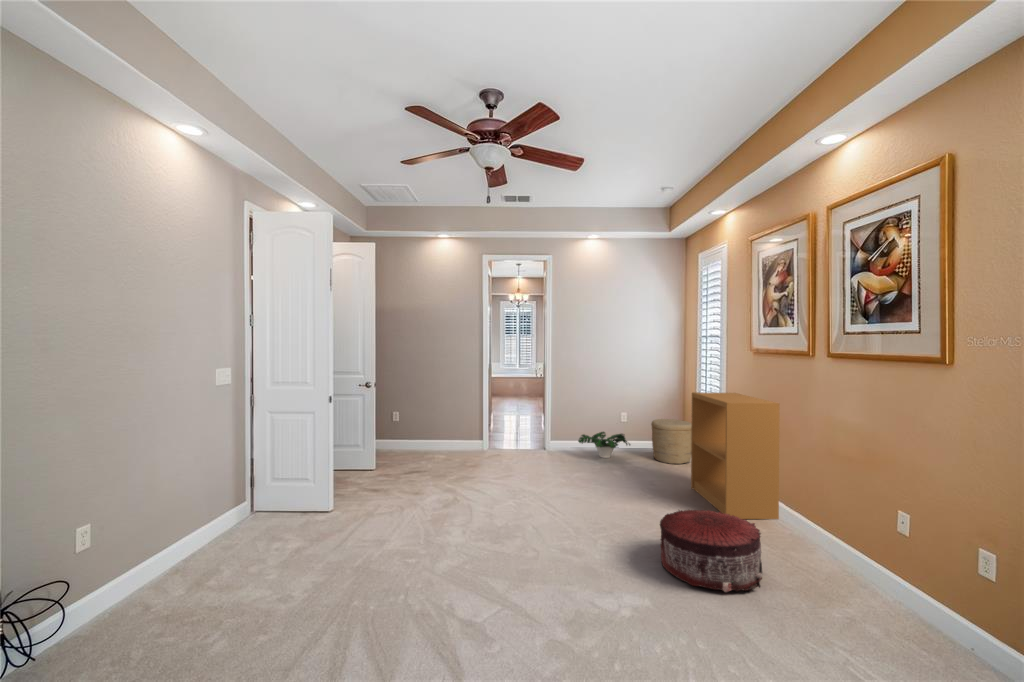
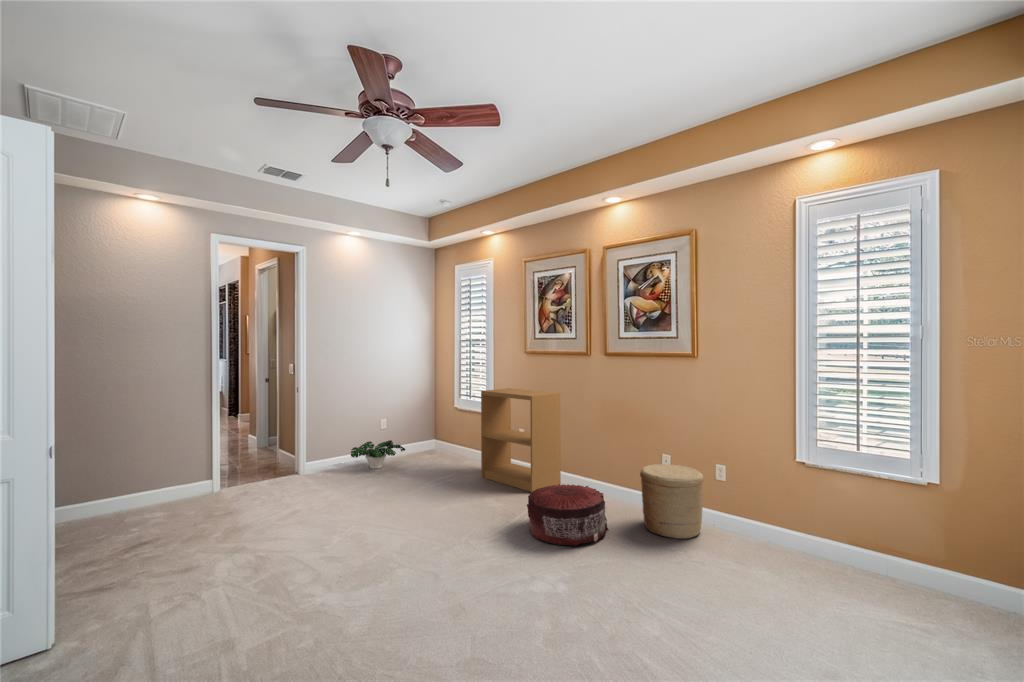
woven basket: present [651,419,692,464] -> present [640,464,704,539]

